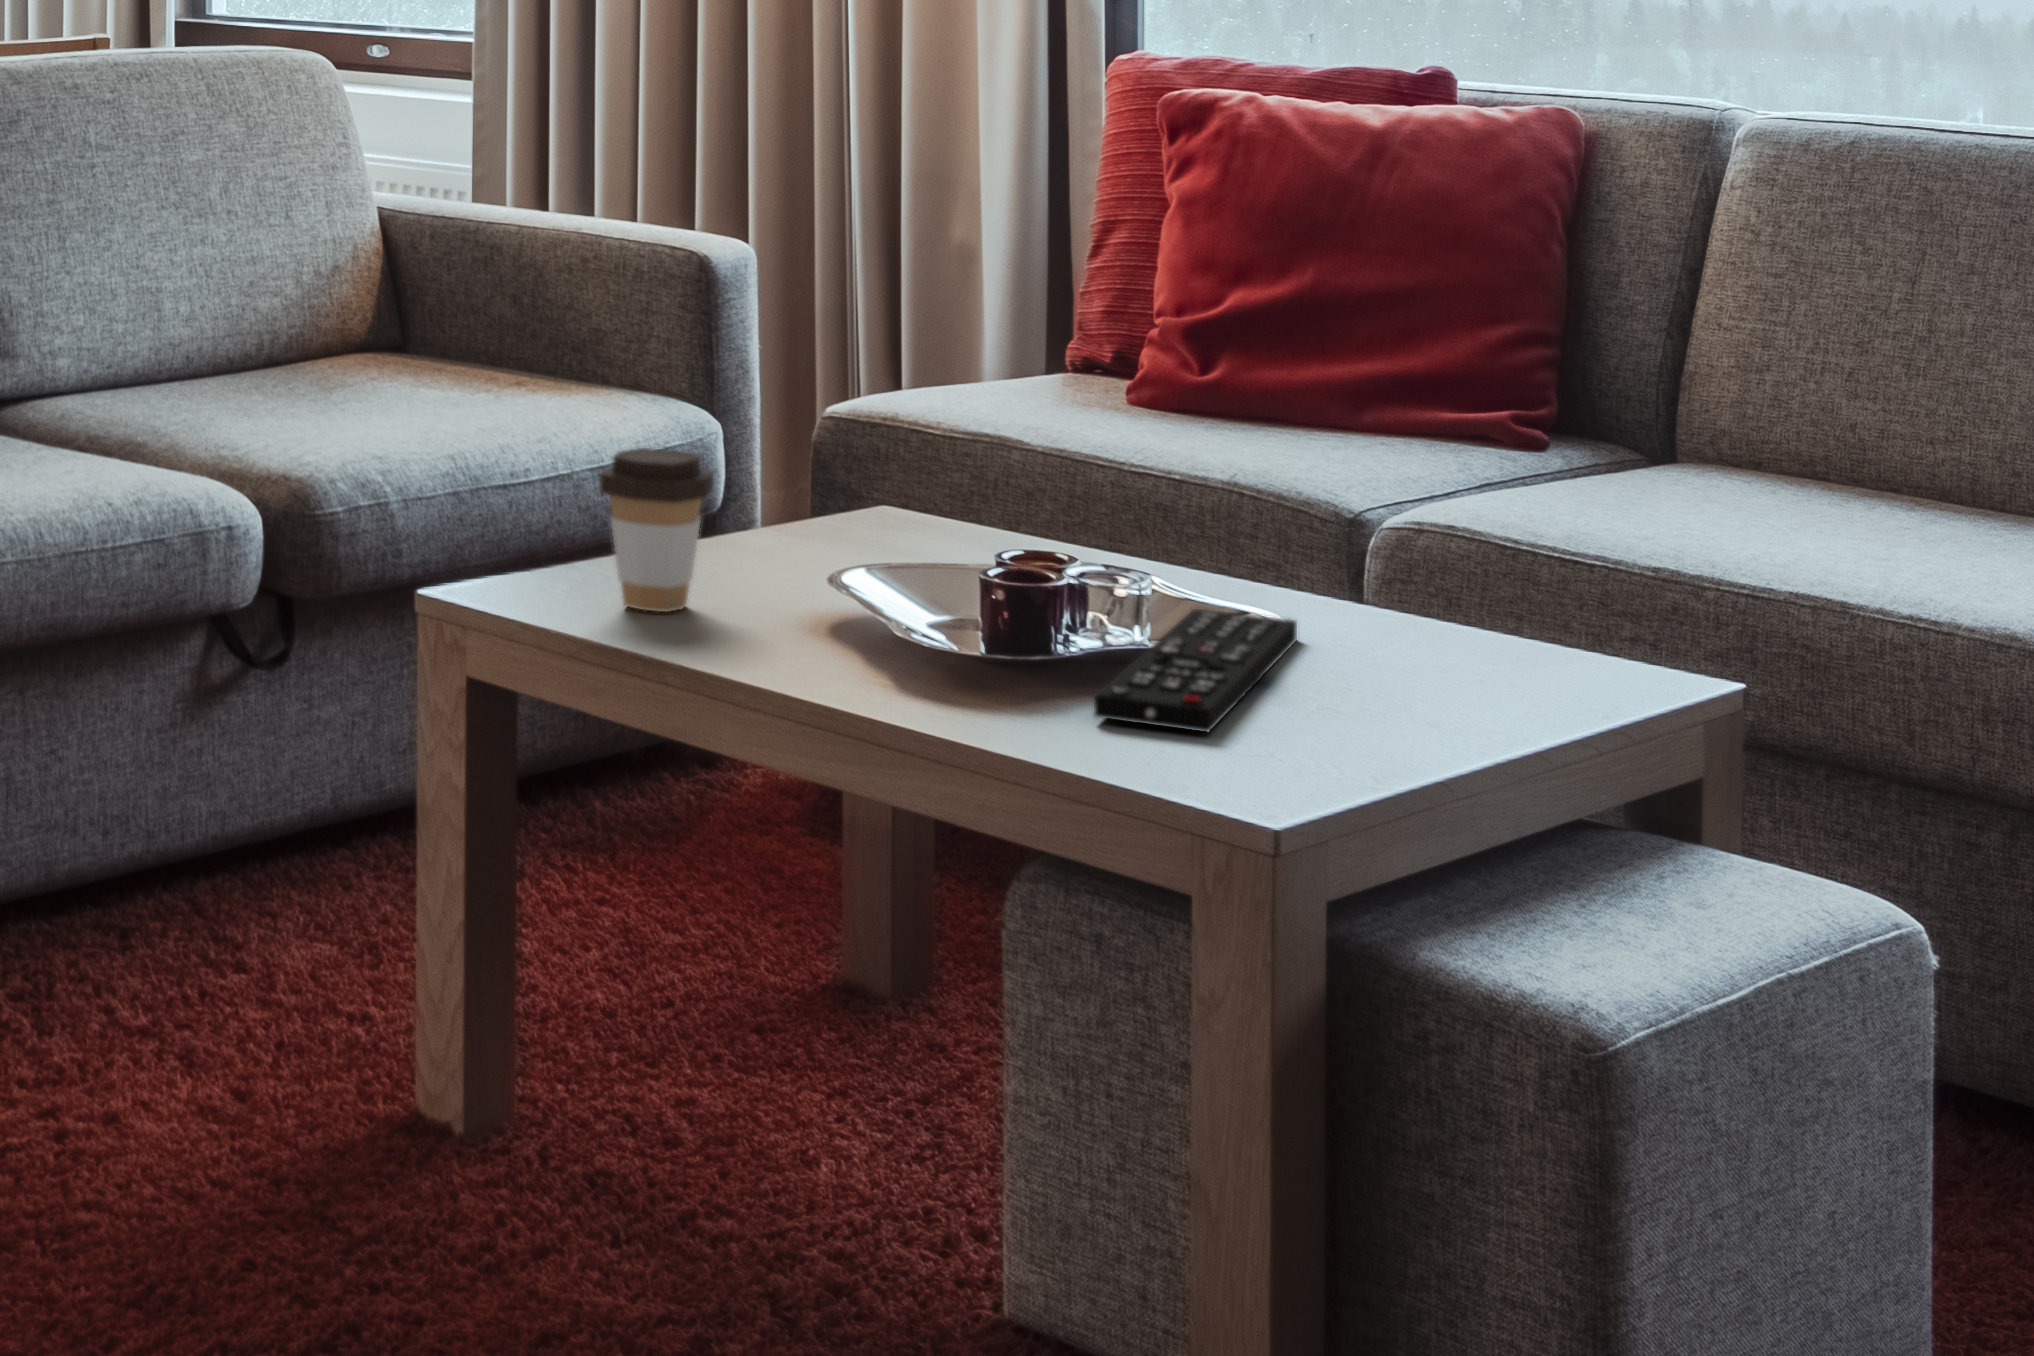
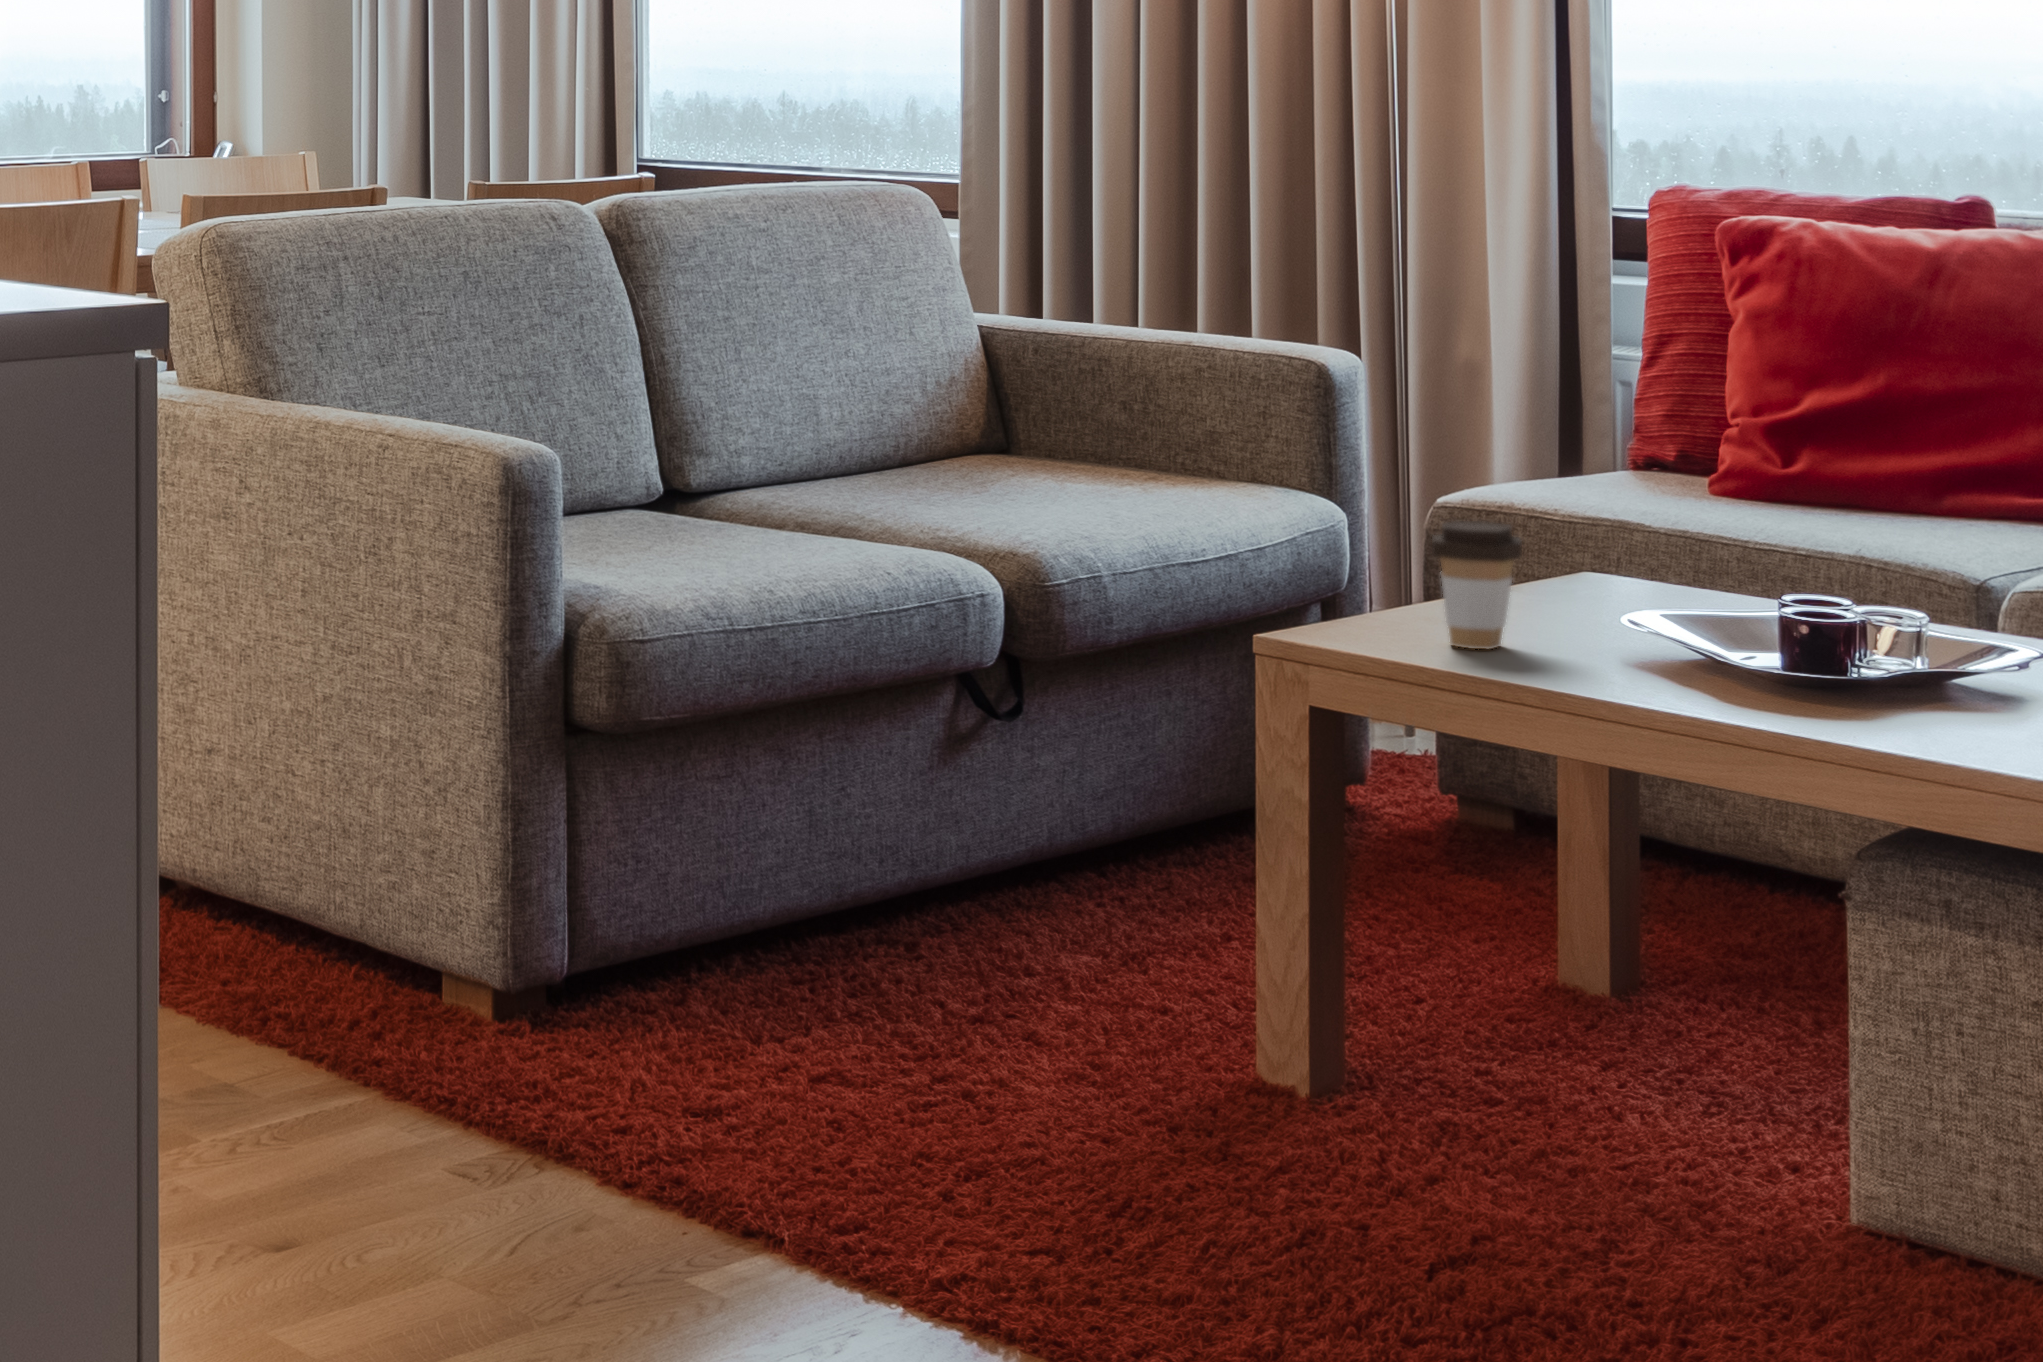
remote control: present [1094,609,1297,732] -> none [1905,635,2013,718]

